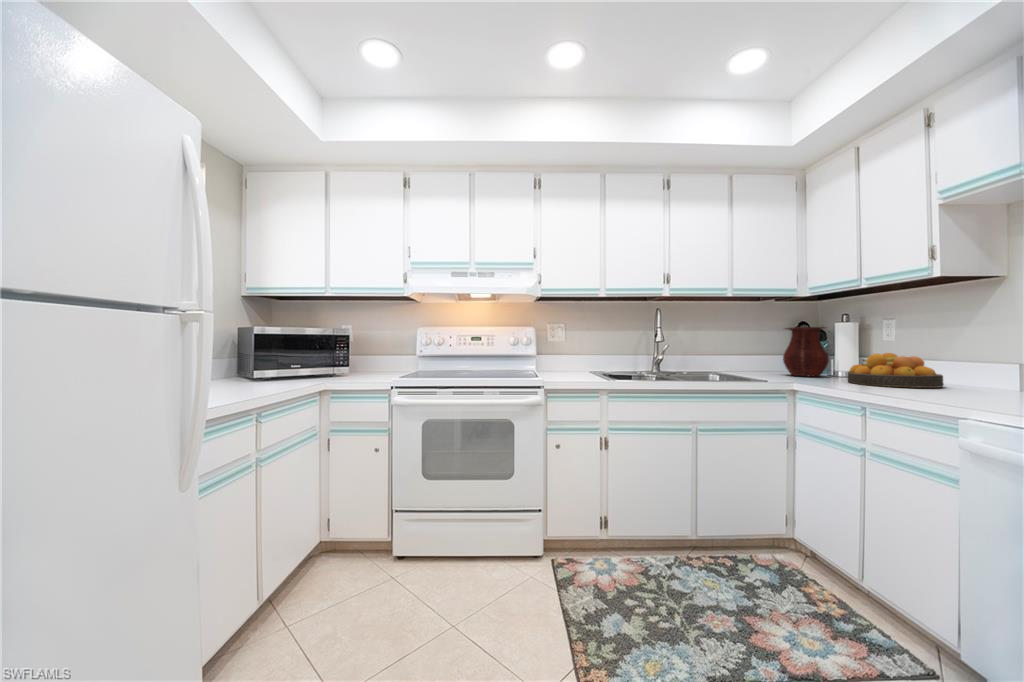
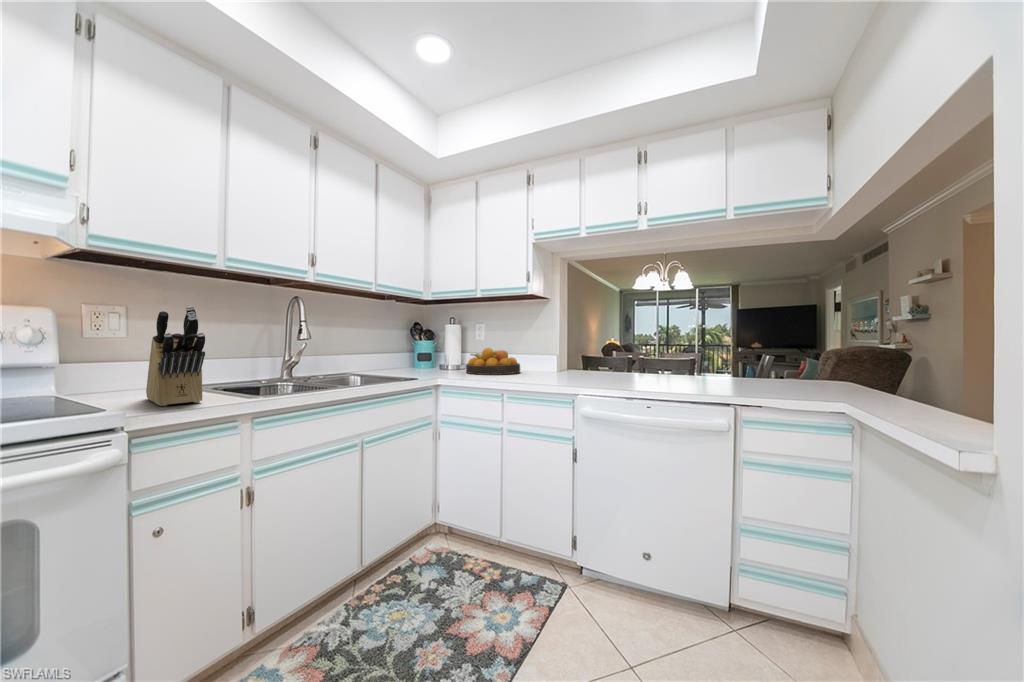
knife block: none [559,324,583,380] -> present [146,306,205,406]
vase: present [783,327,829,376] -> none [410,326,445,371]

